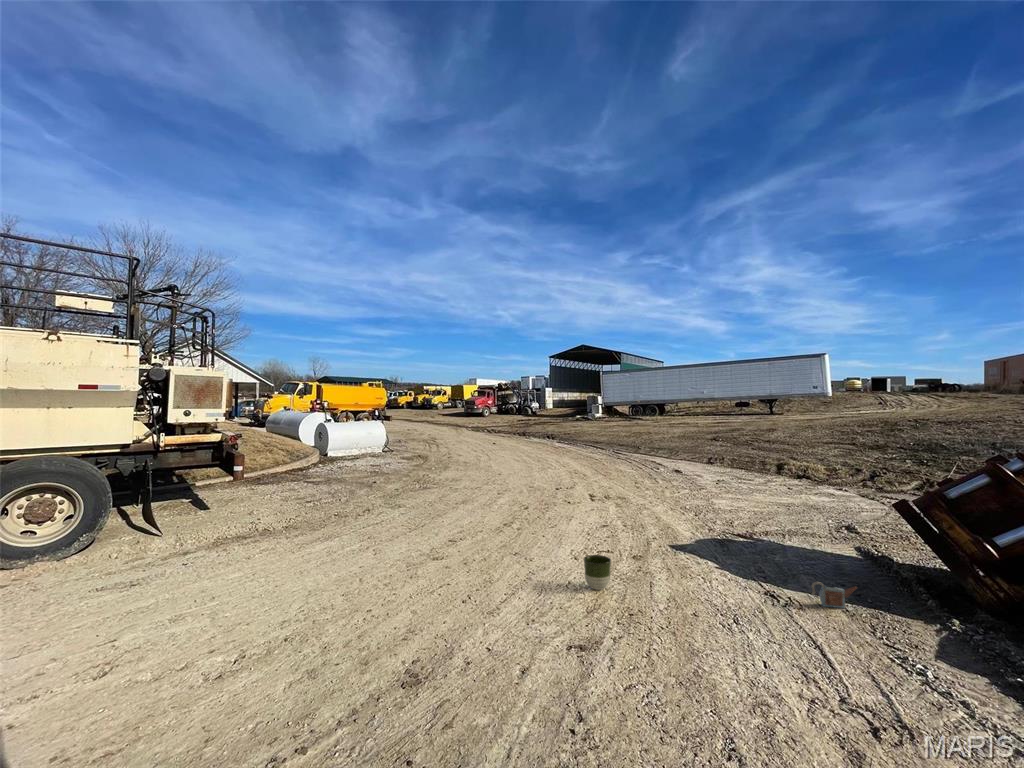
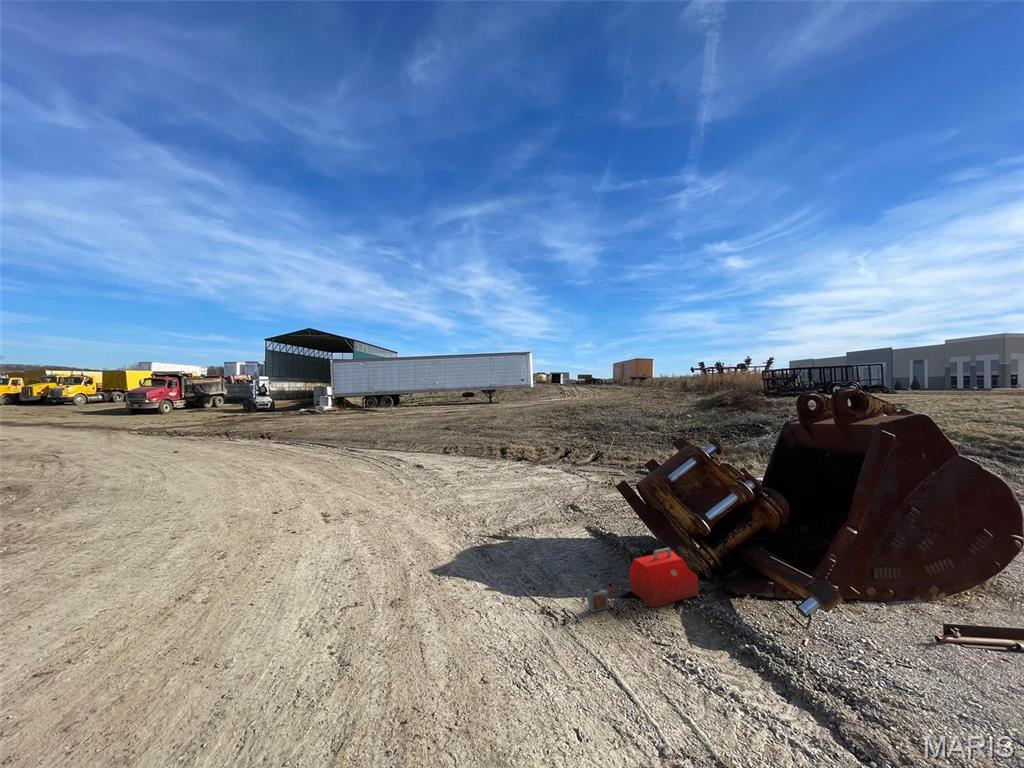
planter: present [584,555,611,590] -> none [344,623,379,672]
toolbox: none [882,562,977,626] -> present [630,548,698,607]

